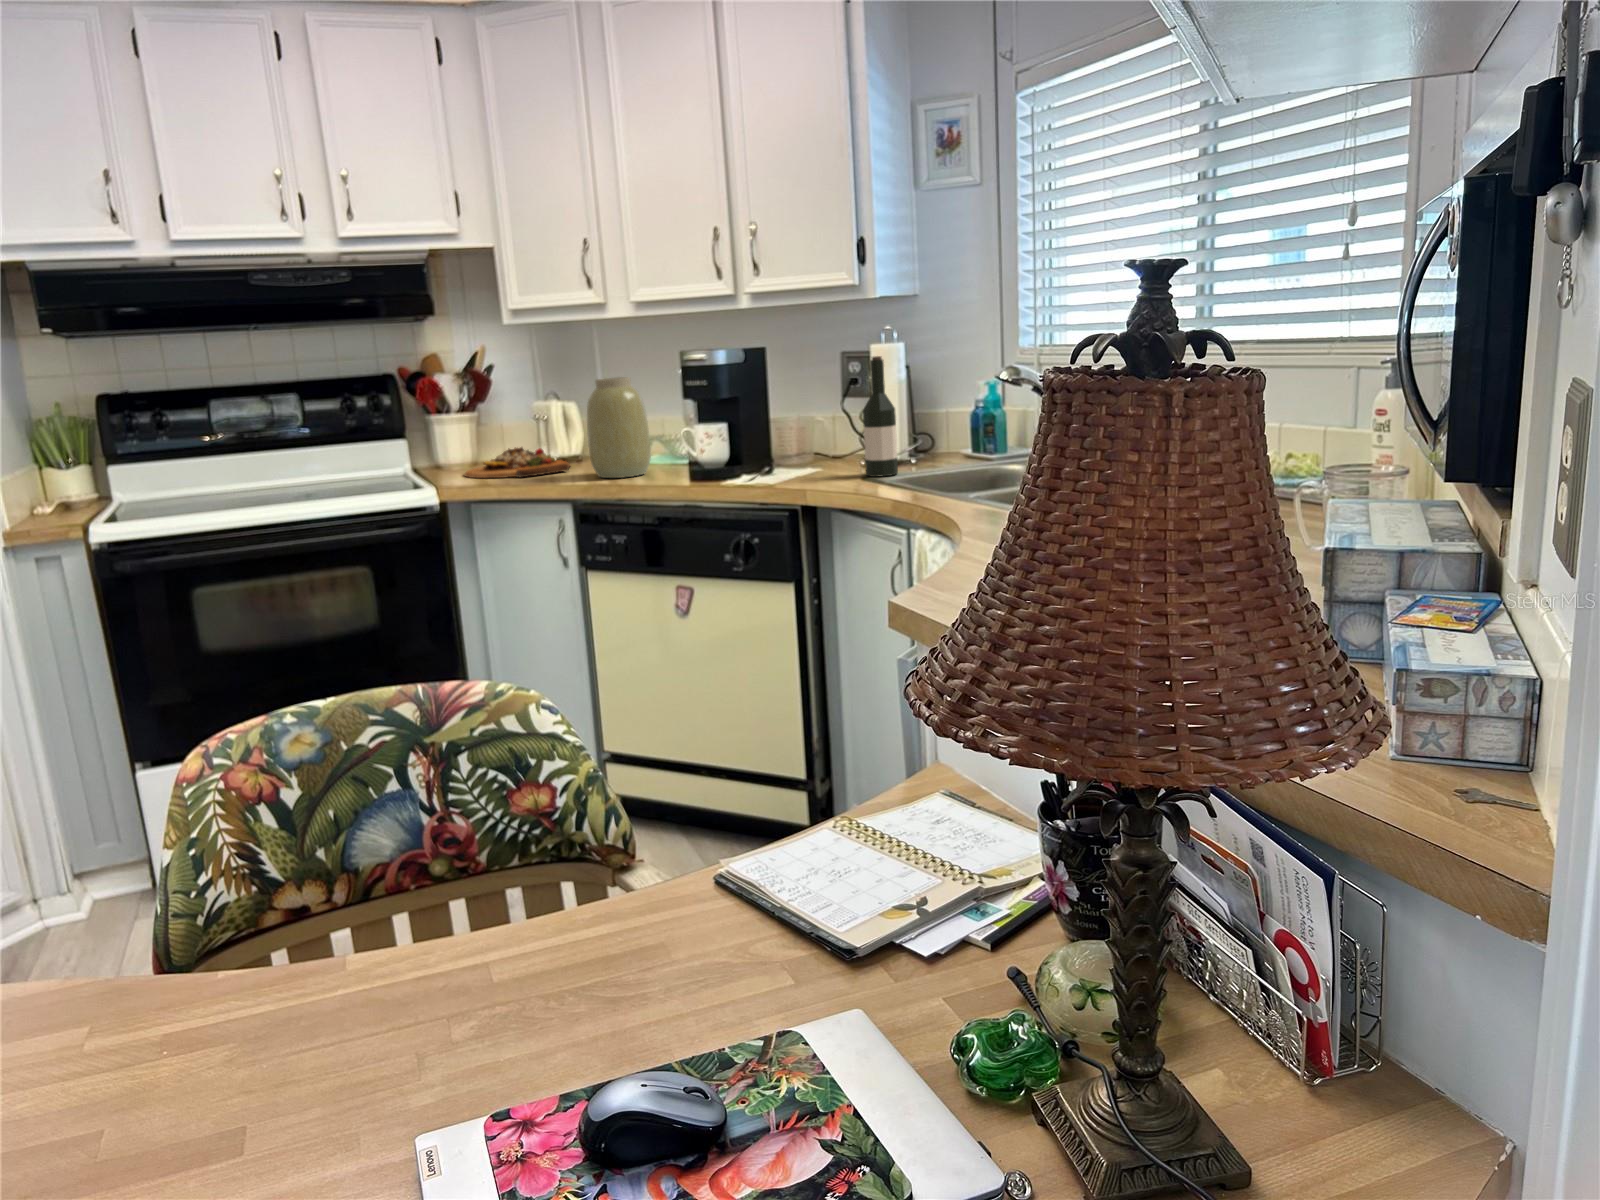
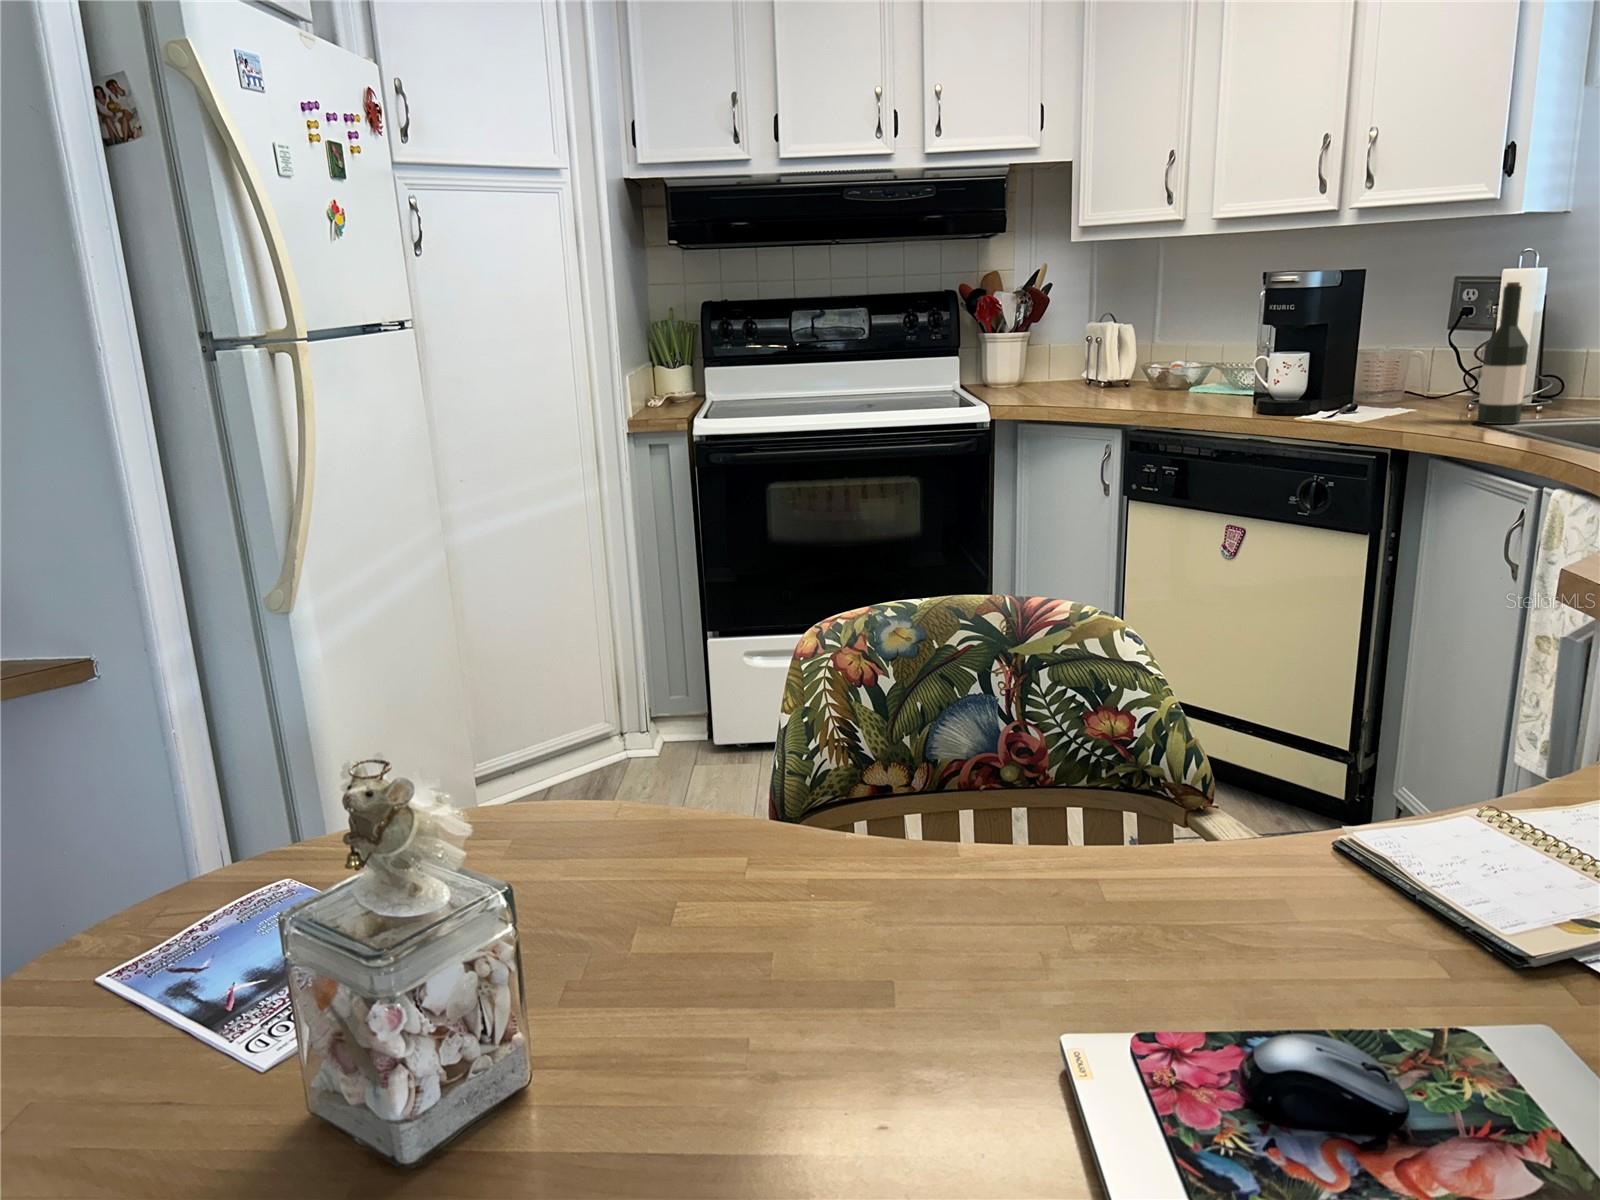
vase: present [587,377,651,478] -> none [1148,299,1215,406]
cutting board: present [465,447,570,478] -> none [1013,368,1123,399]

